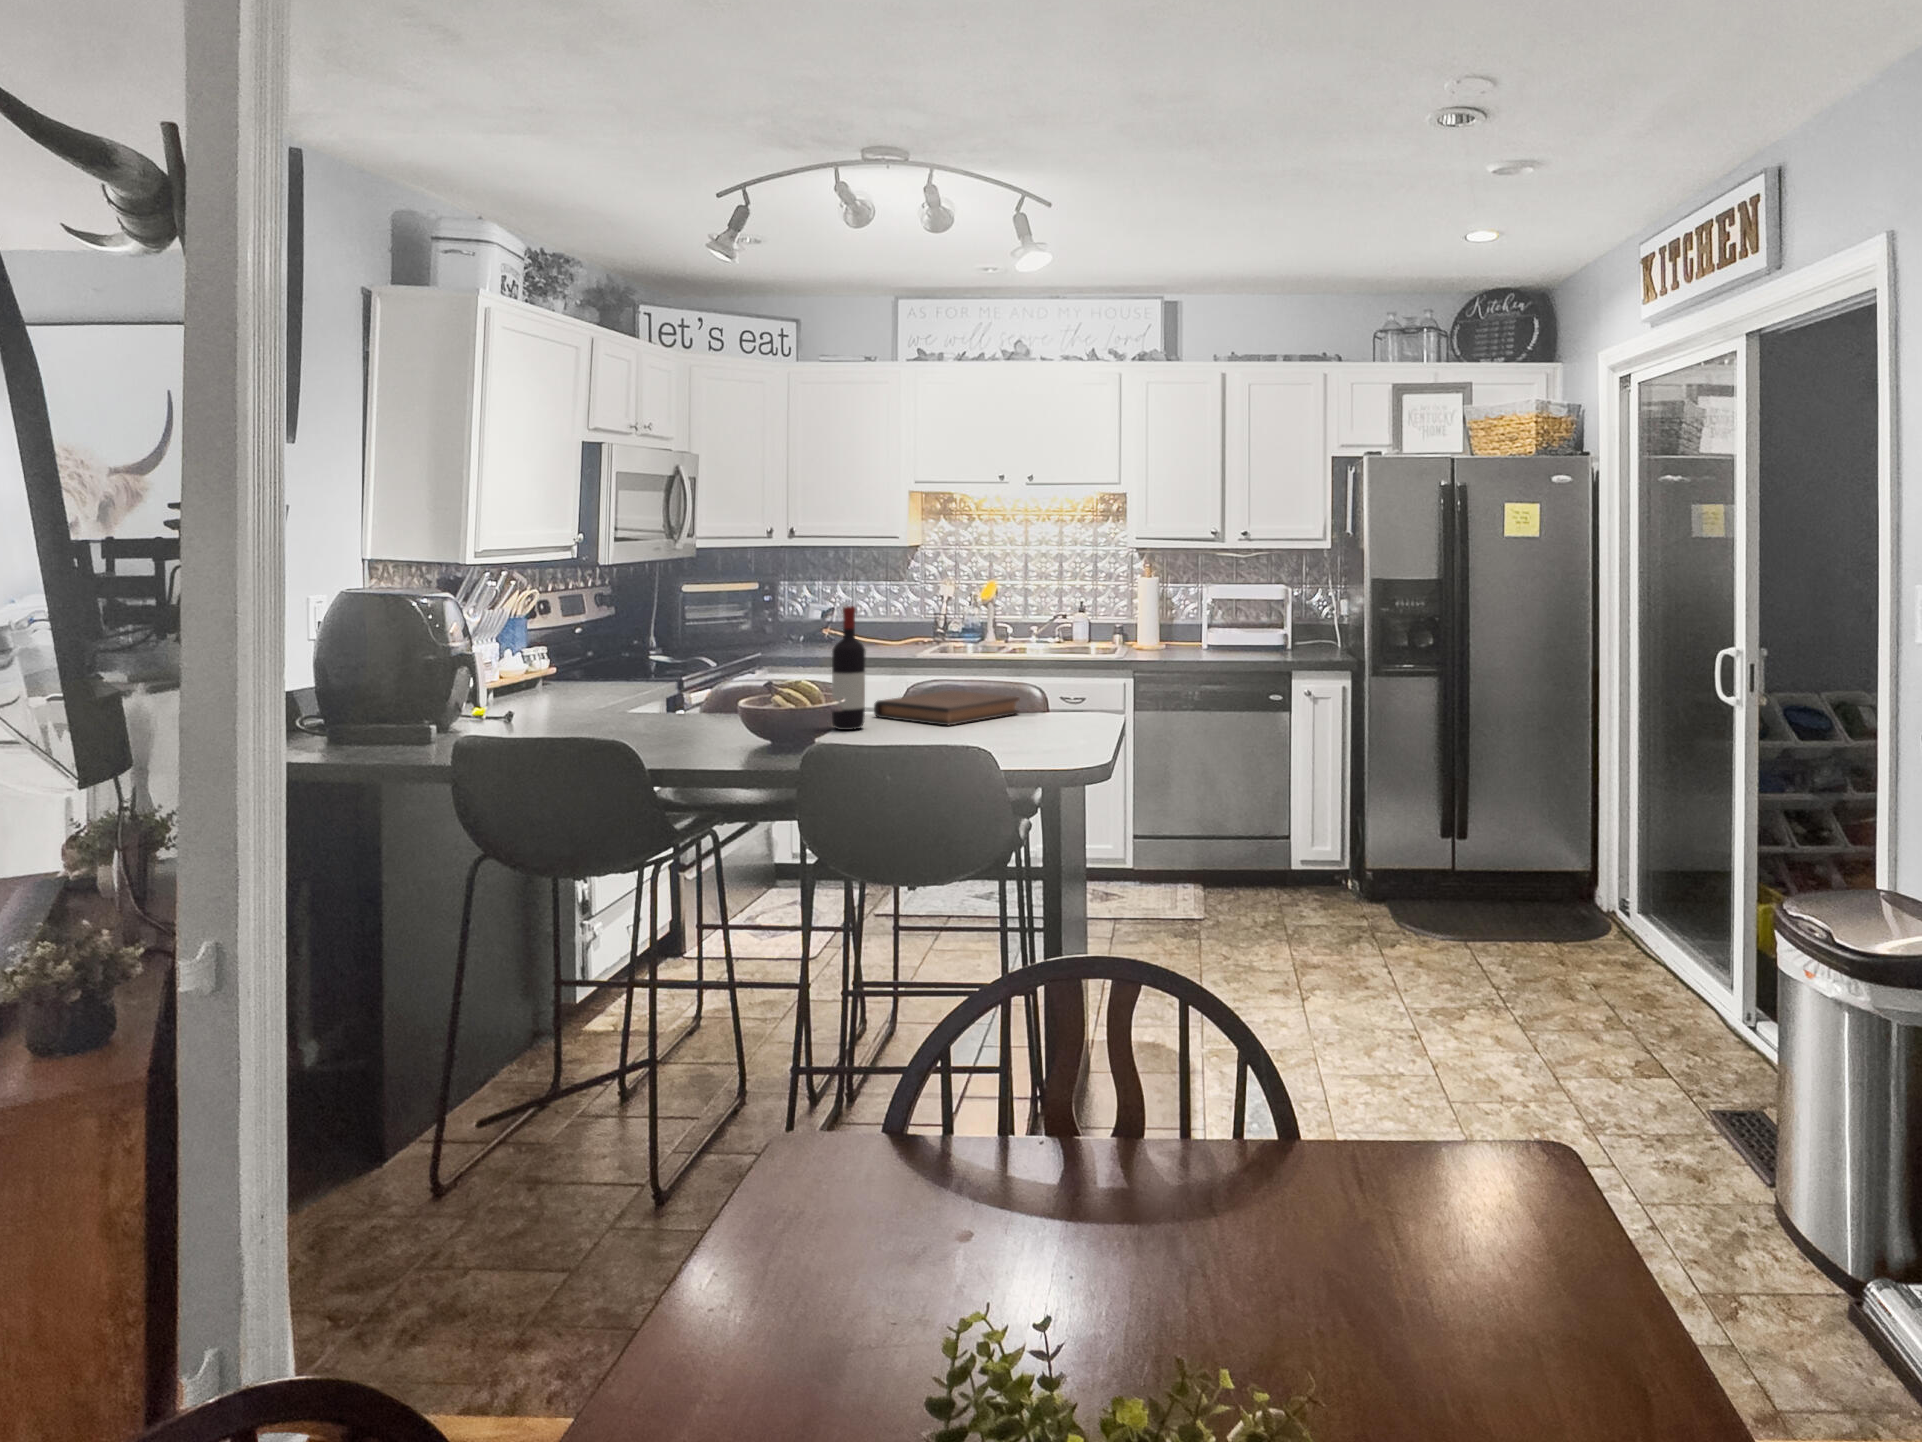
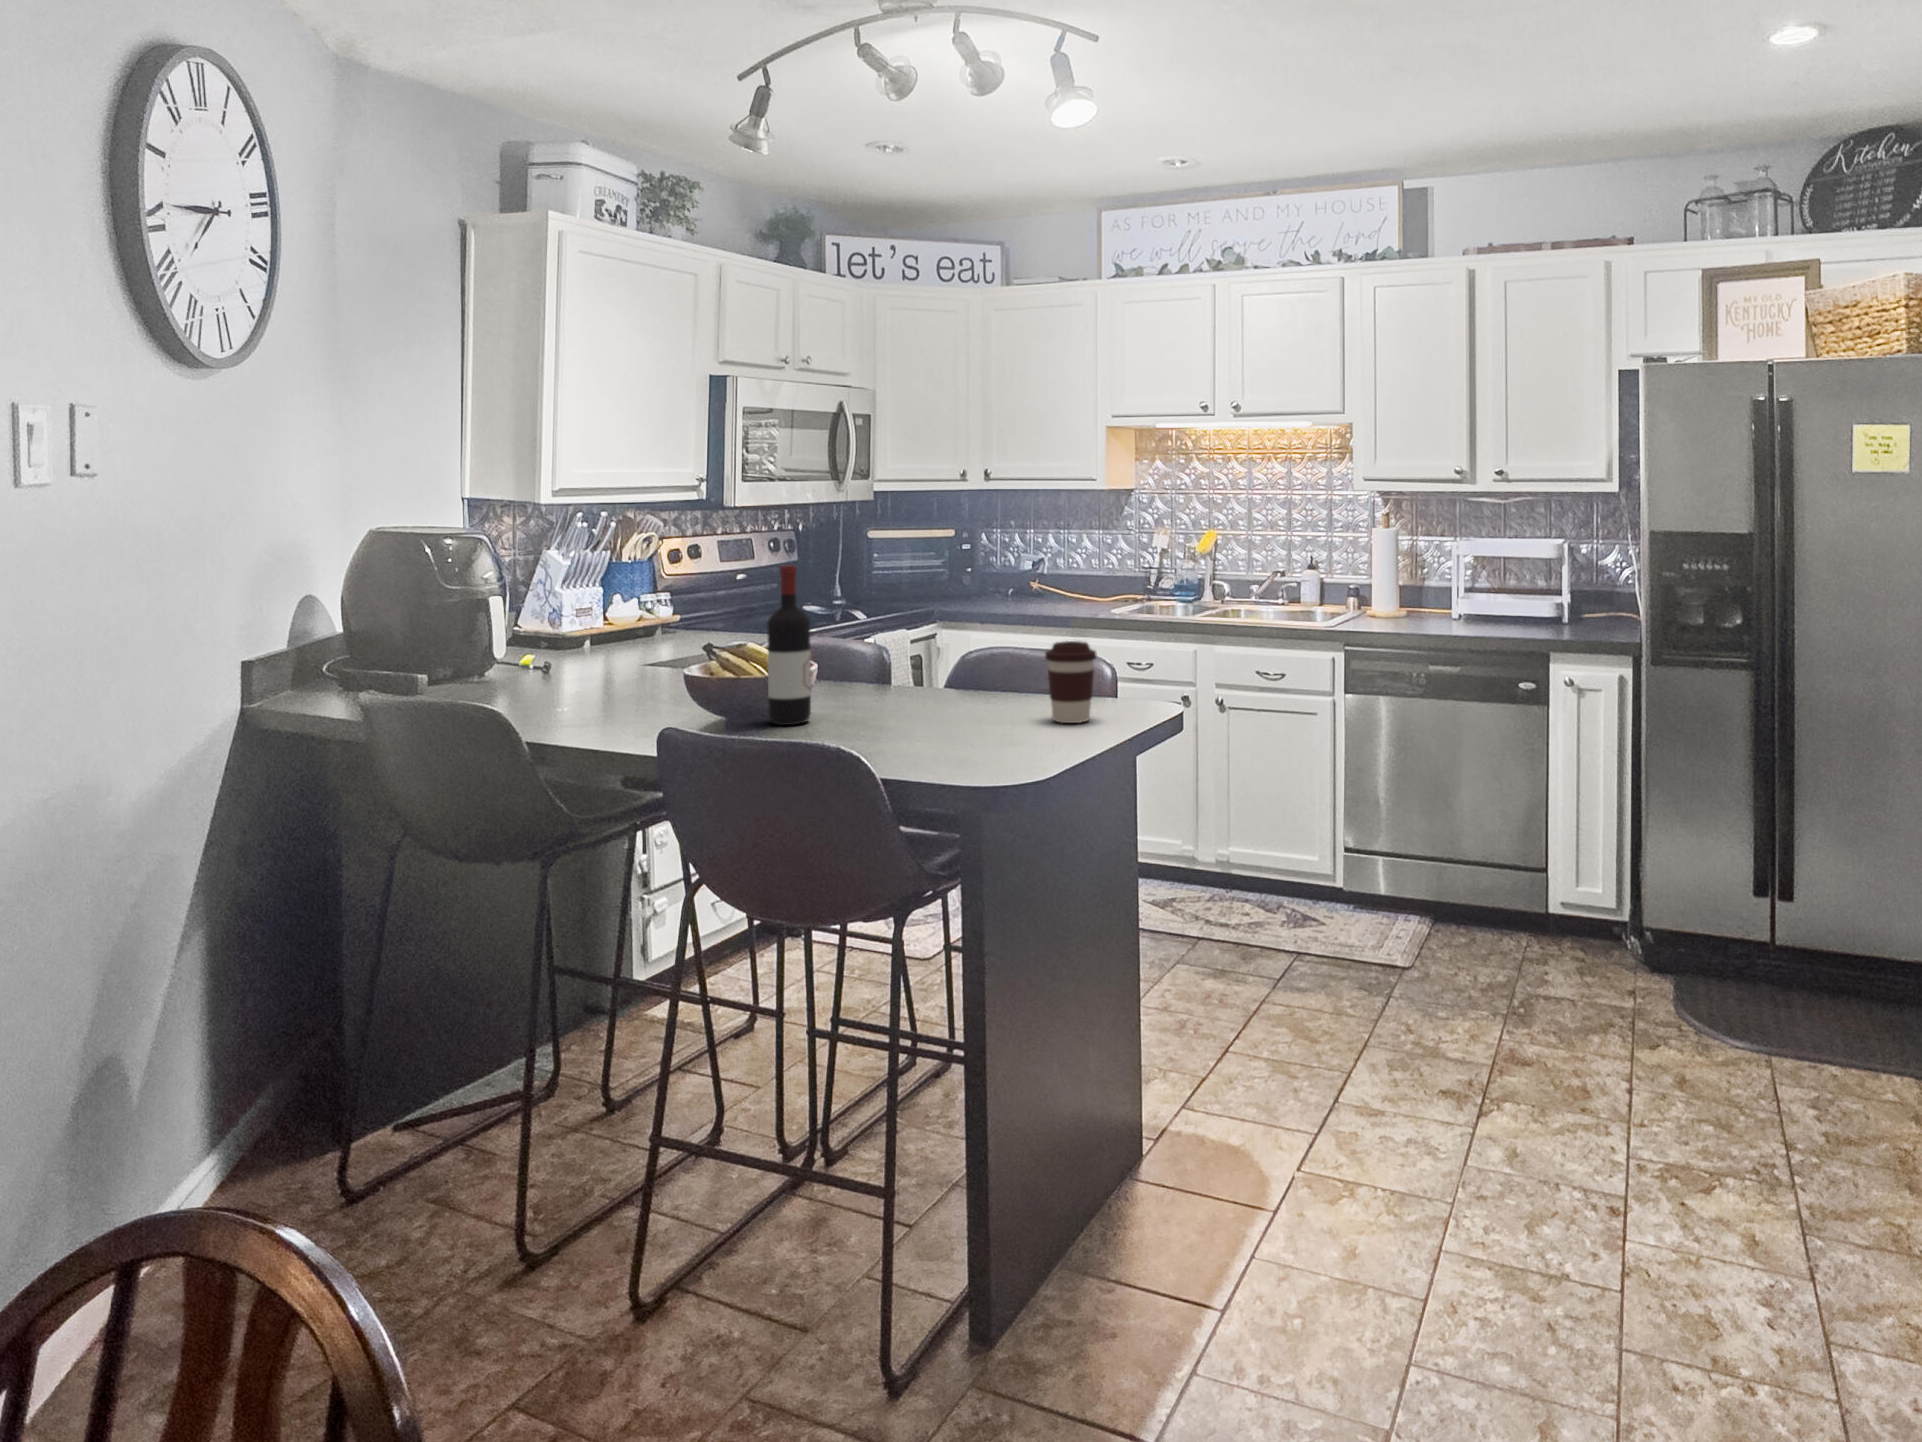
coffee cup: none [1037,661,1075,720] -> present [1045,641,1097,723]
book: present [874,690,1020,725] -> none [857,673,1041,724]

